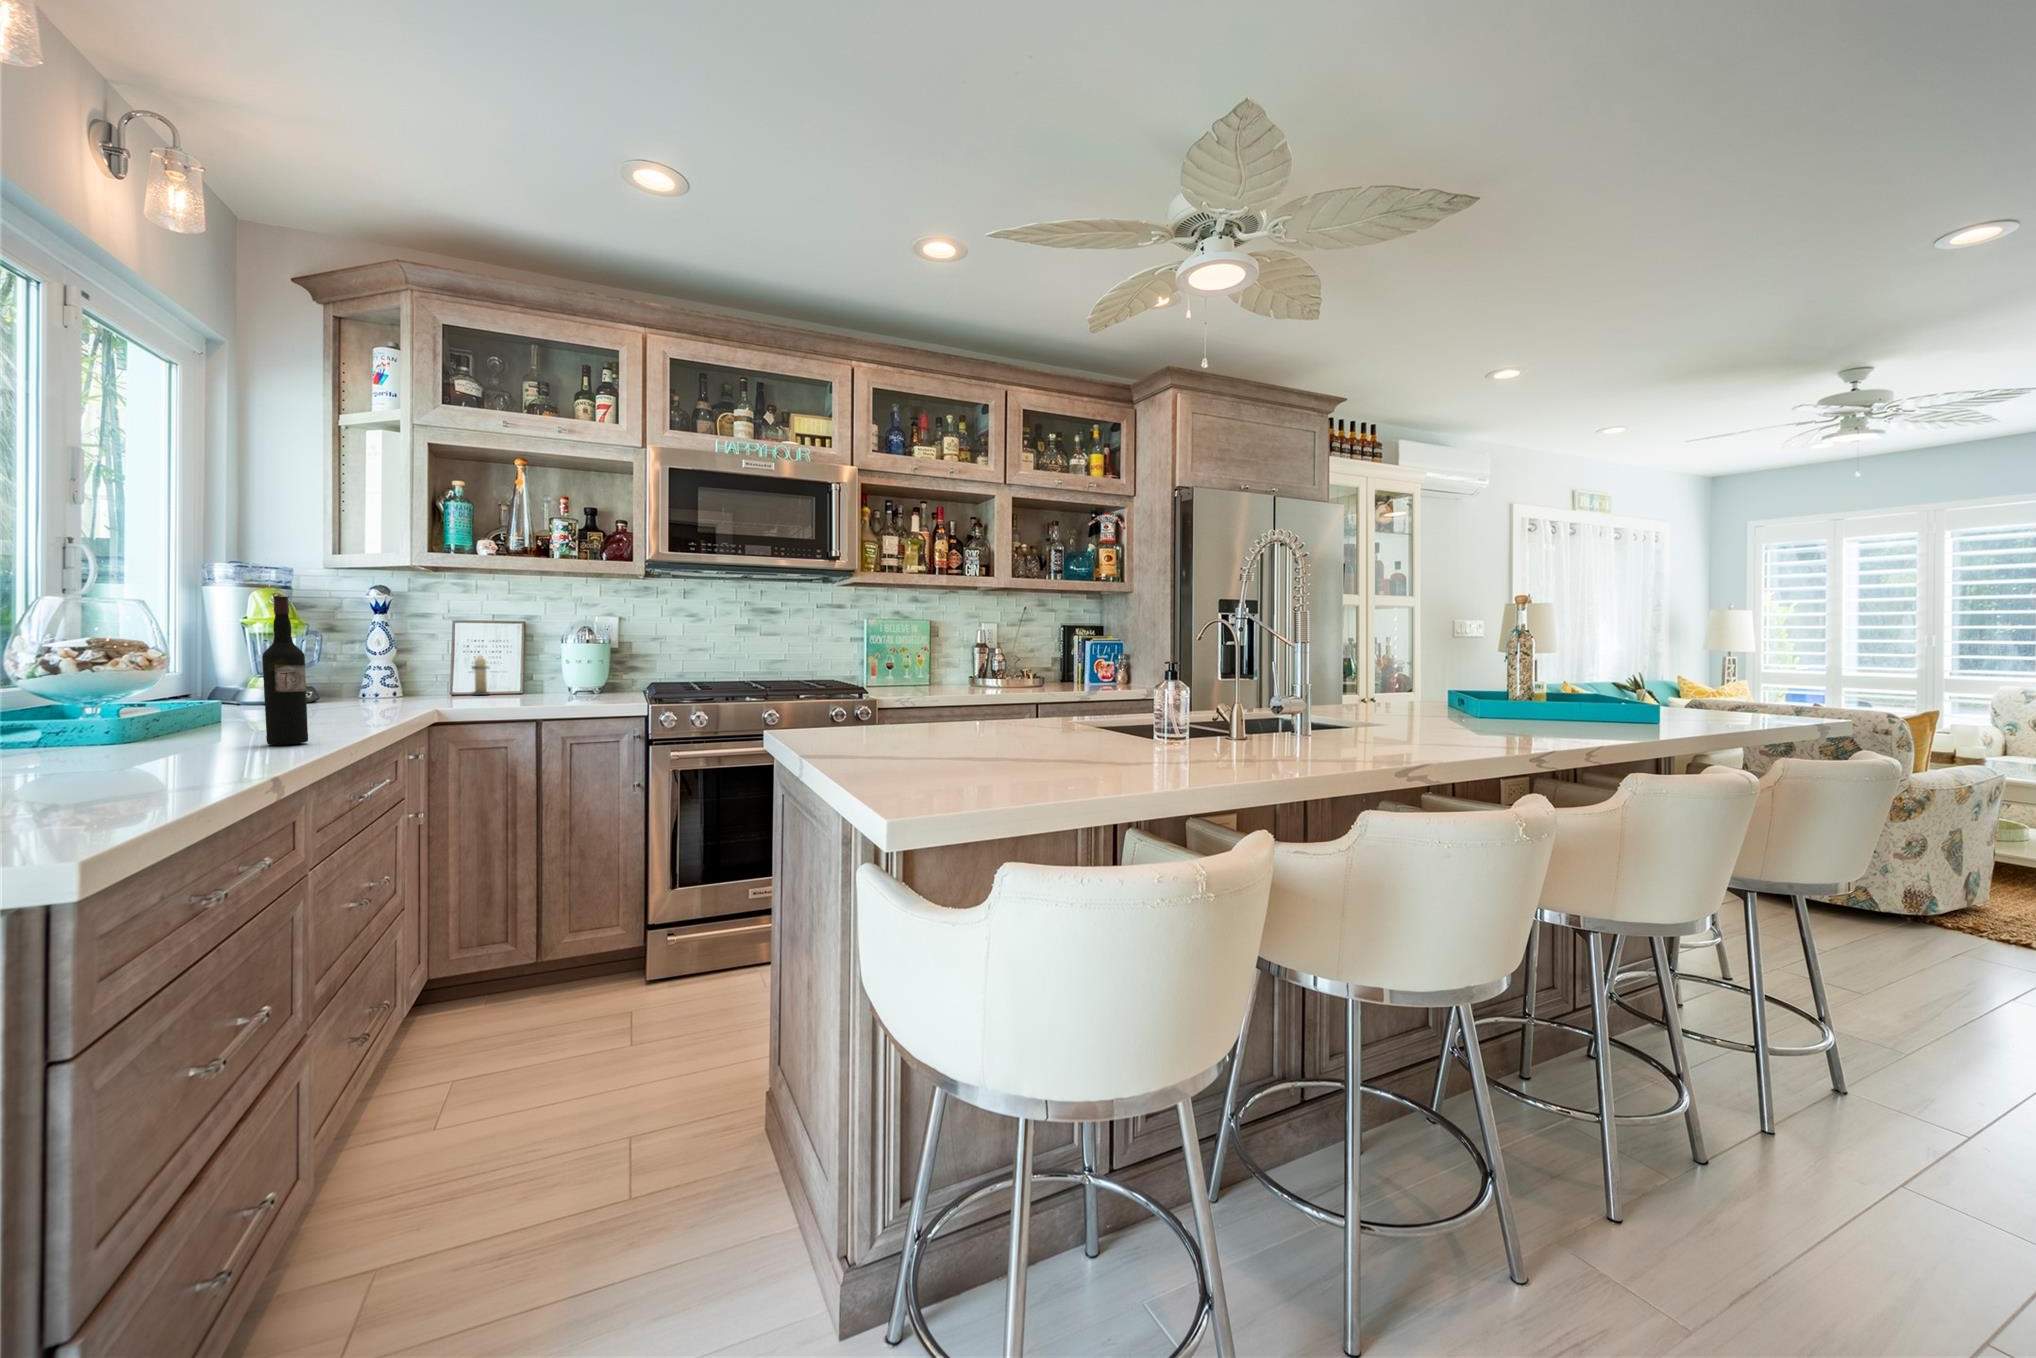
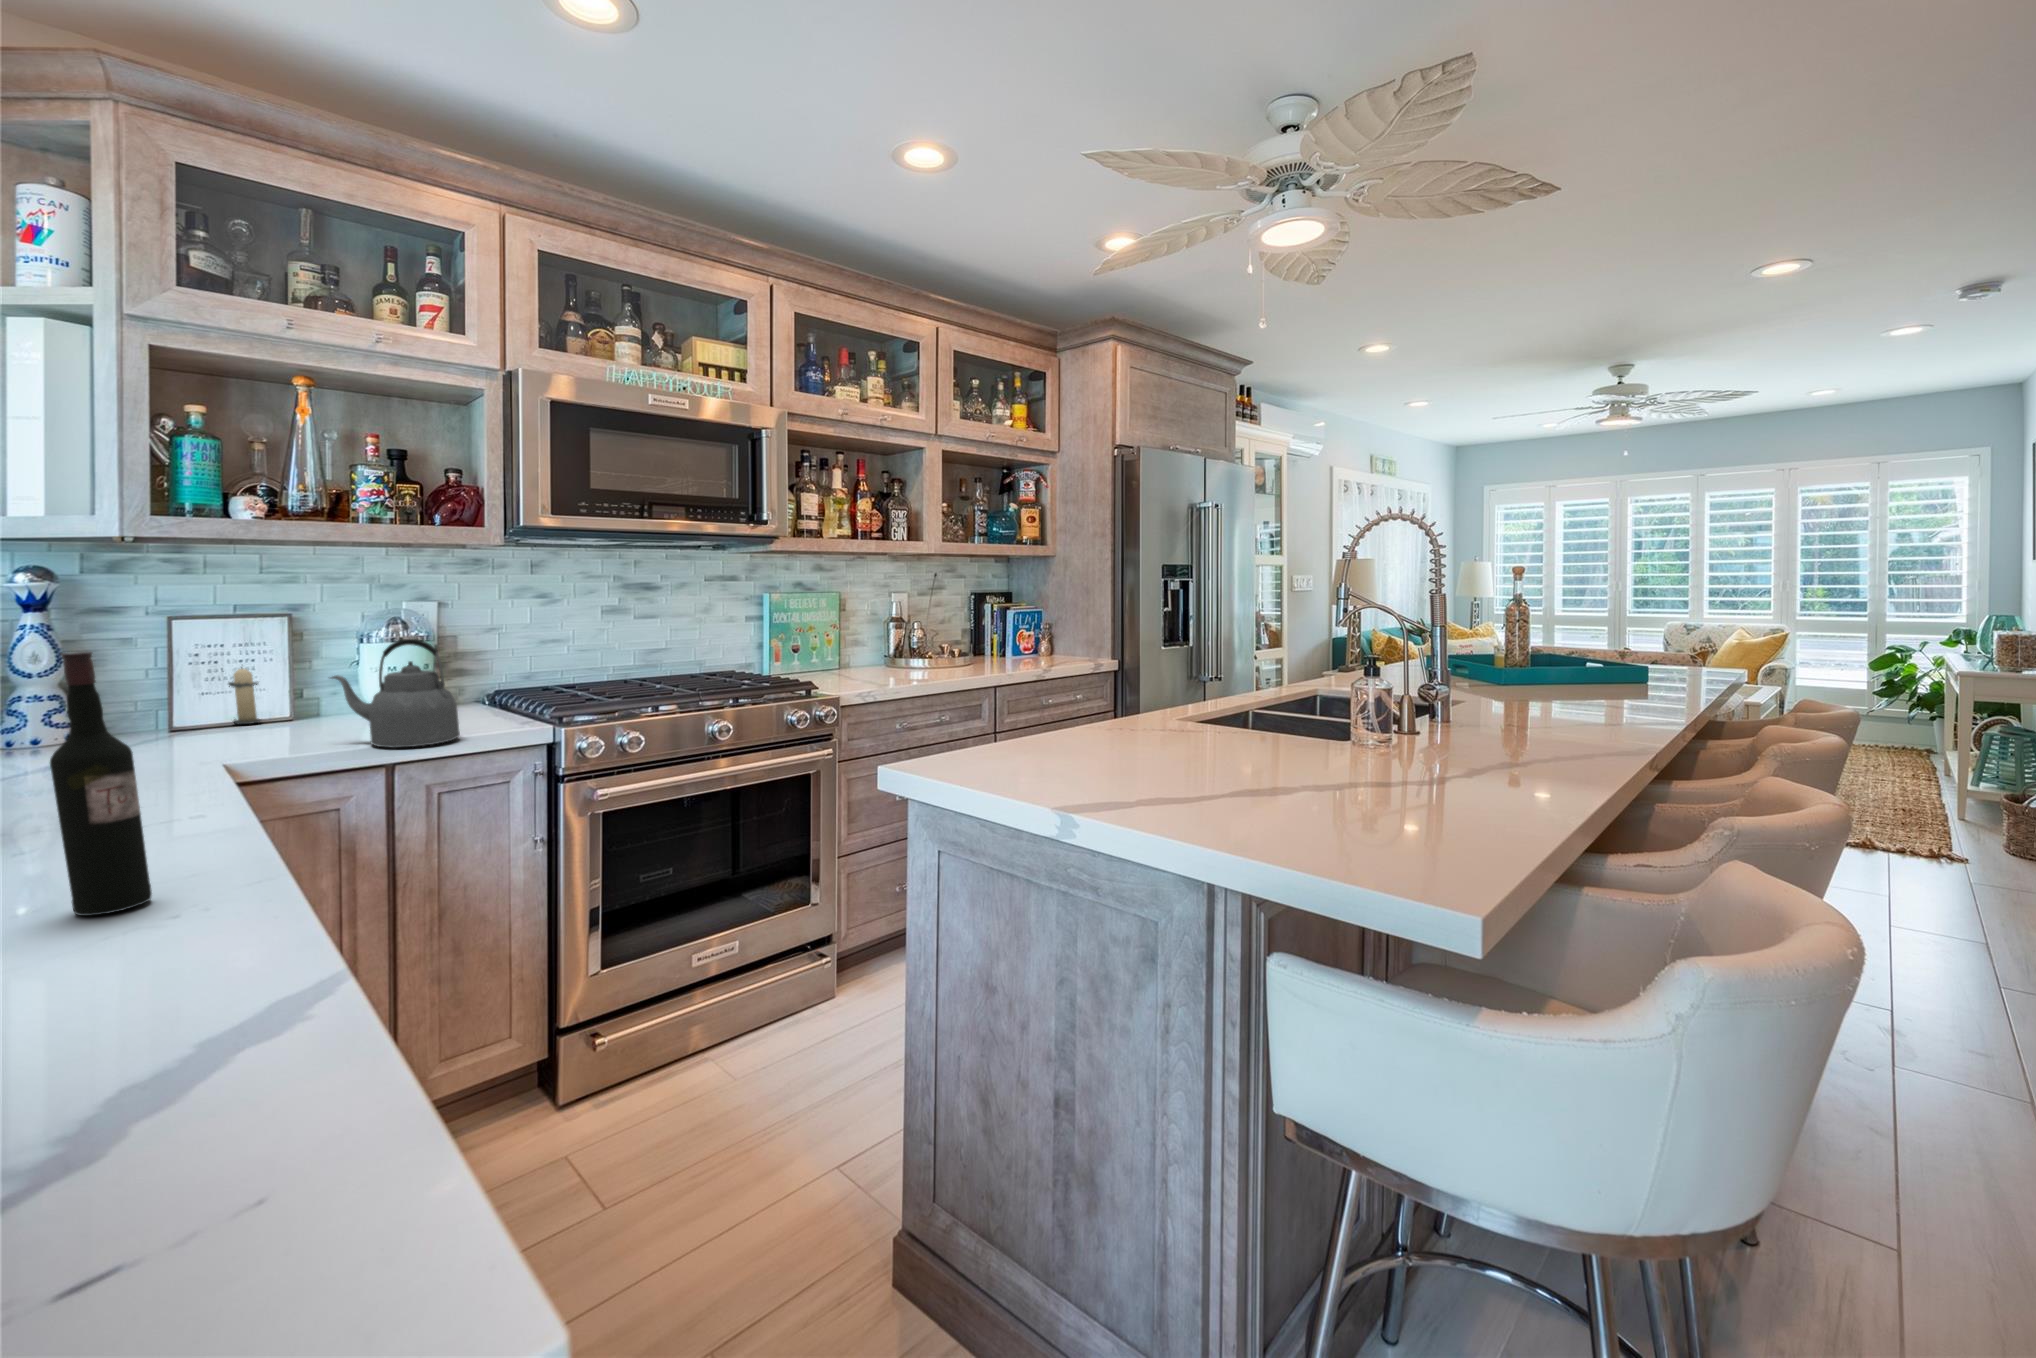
kettle: none [510,632,587,706] -> present [330,639,460,748]

